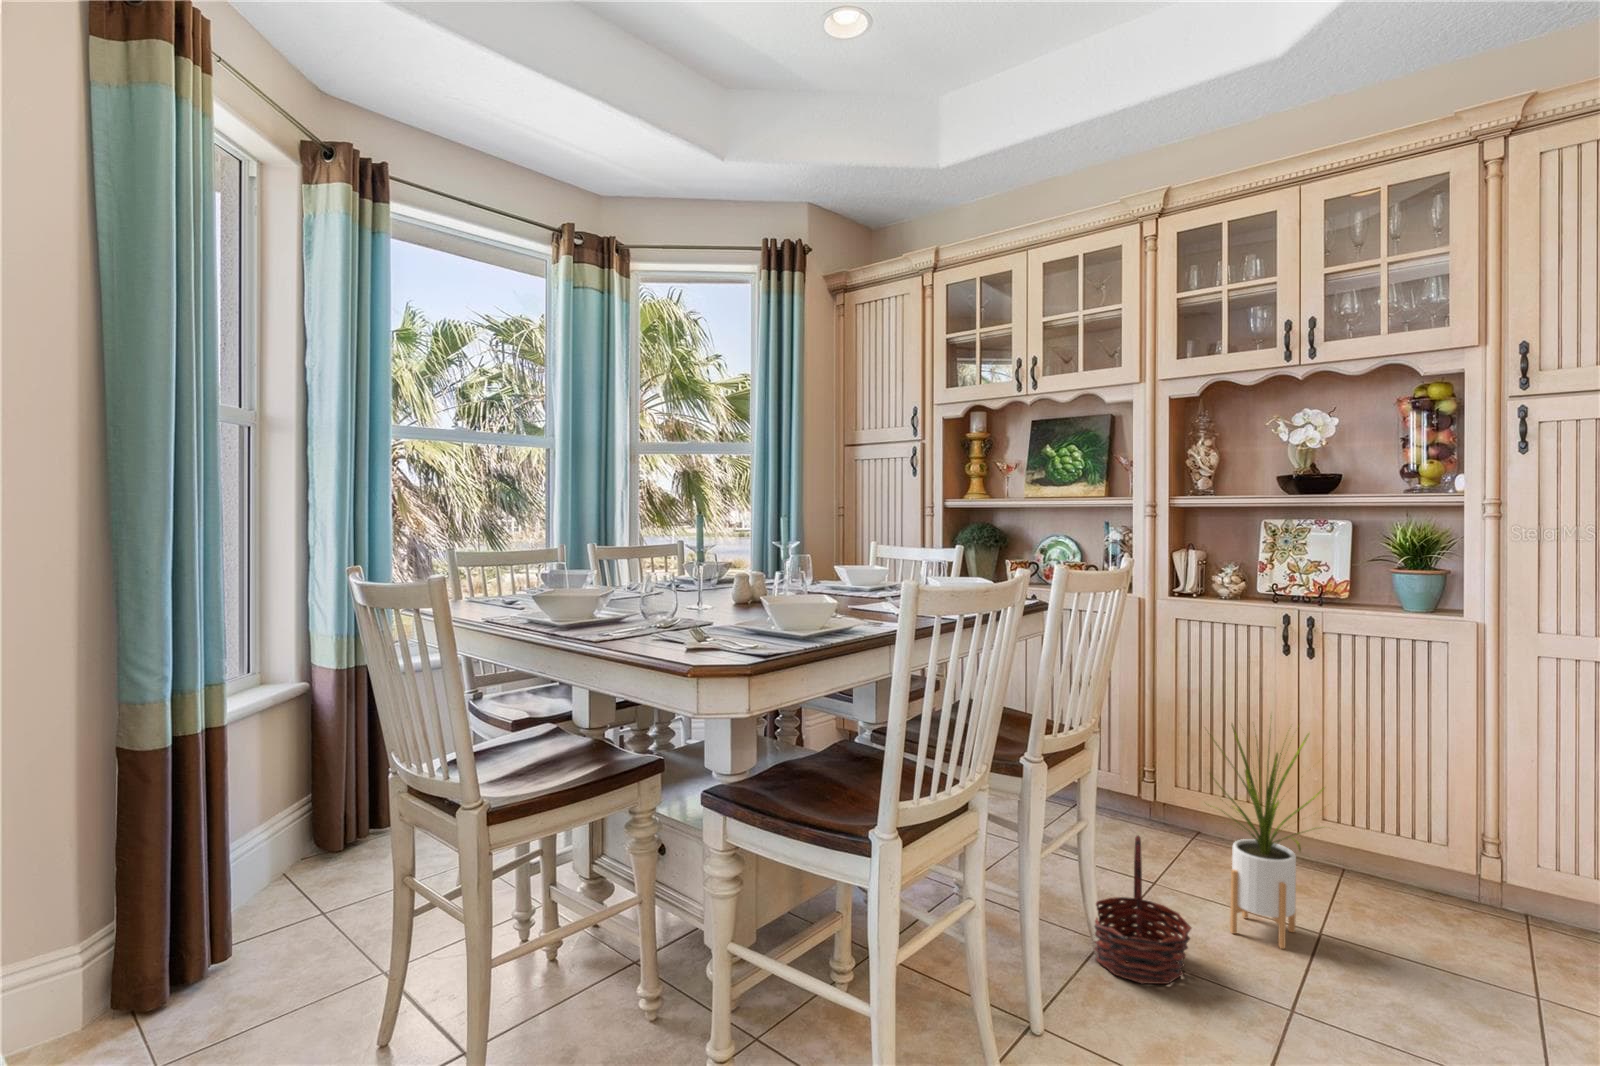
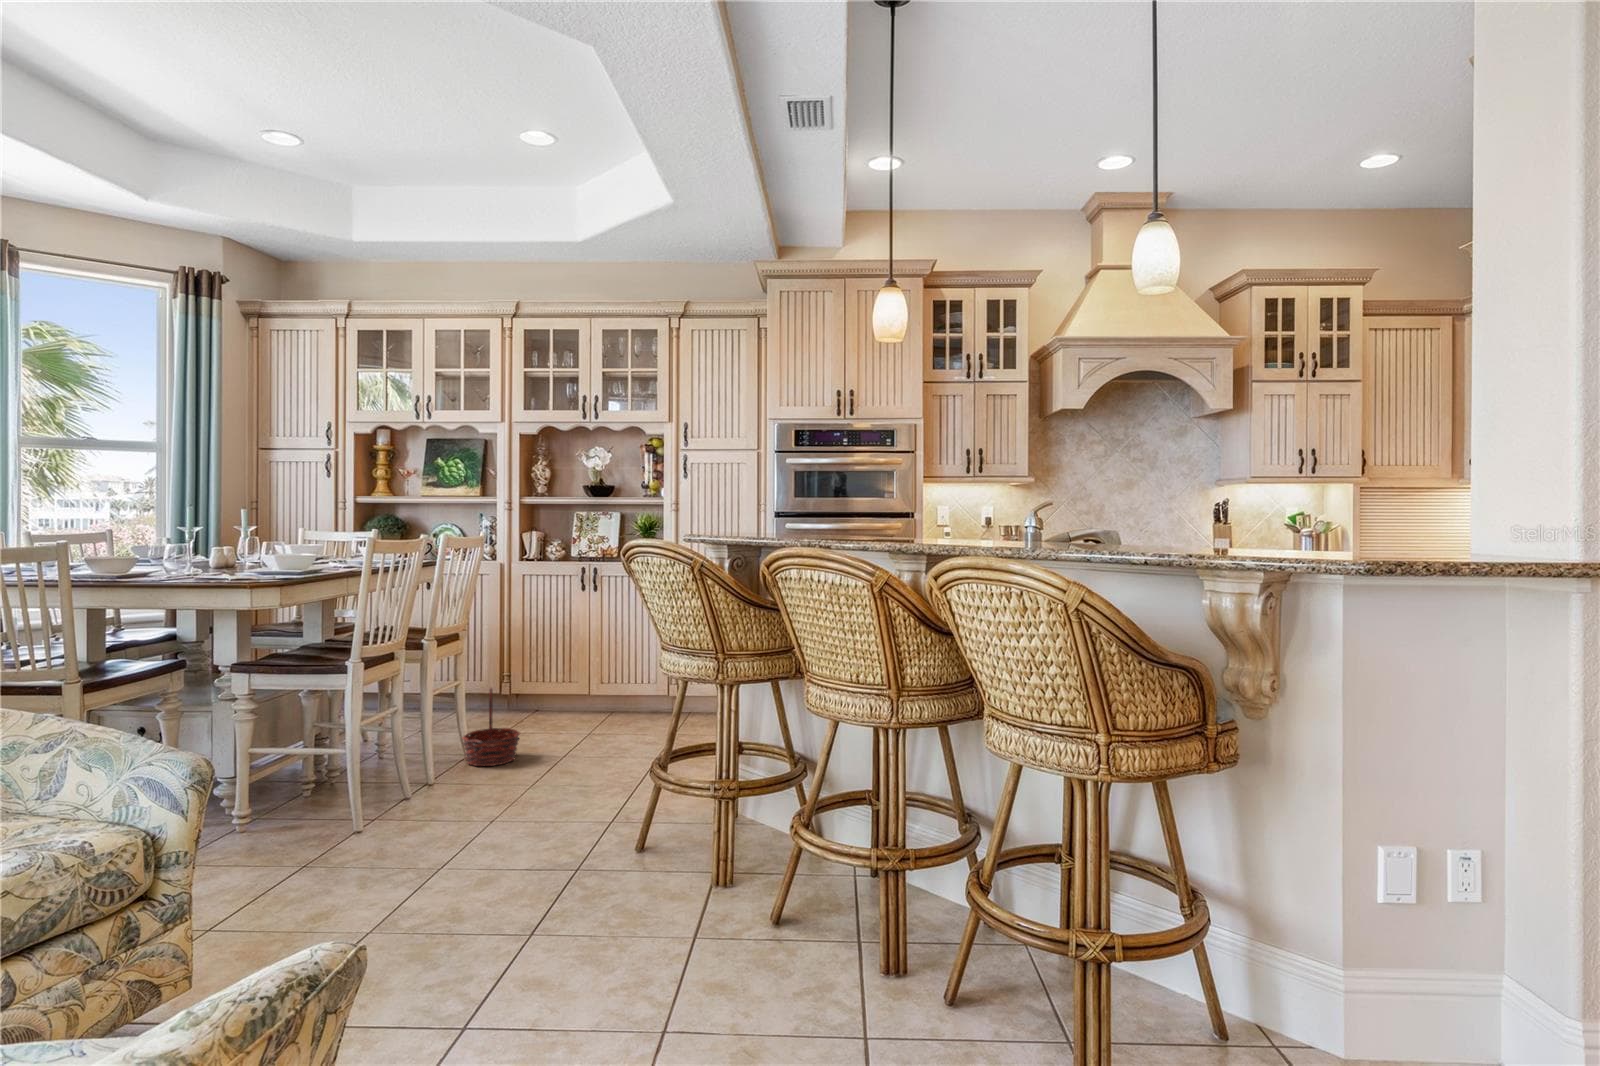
house plant: present [1208,725,1323,949] -> none [531,616,599,742]

